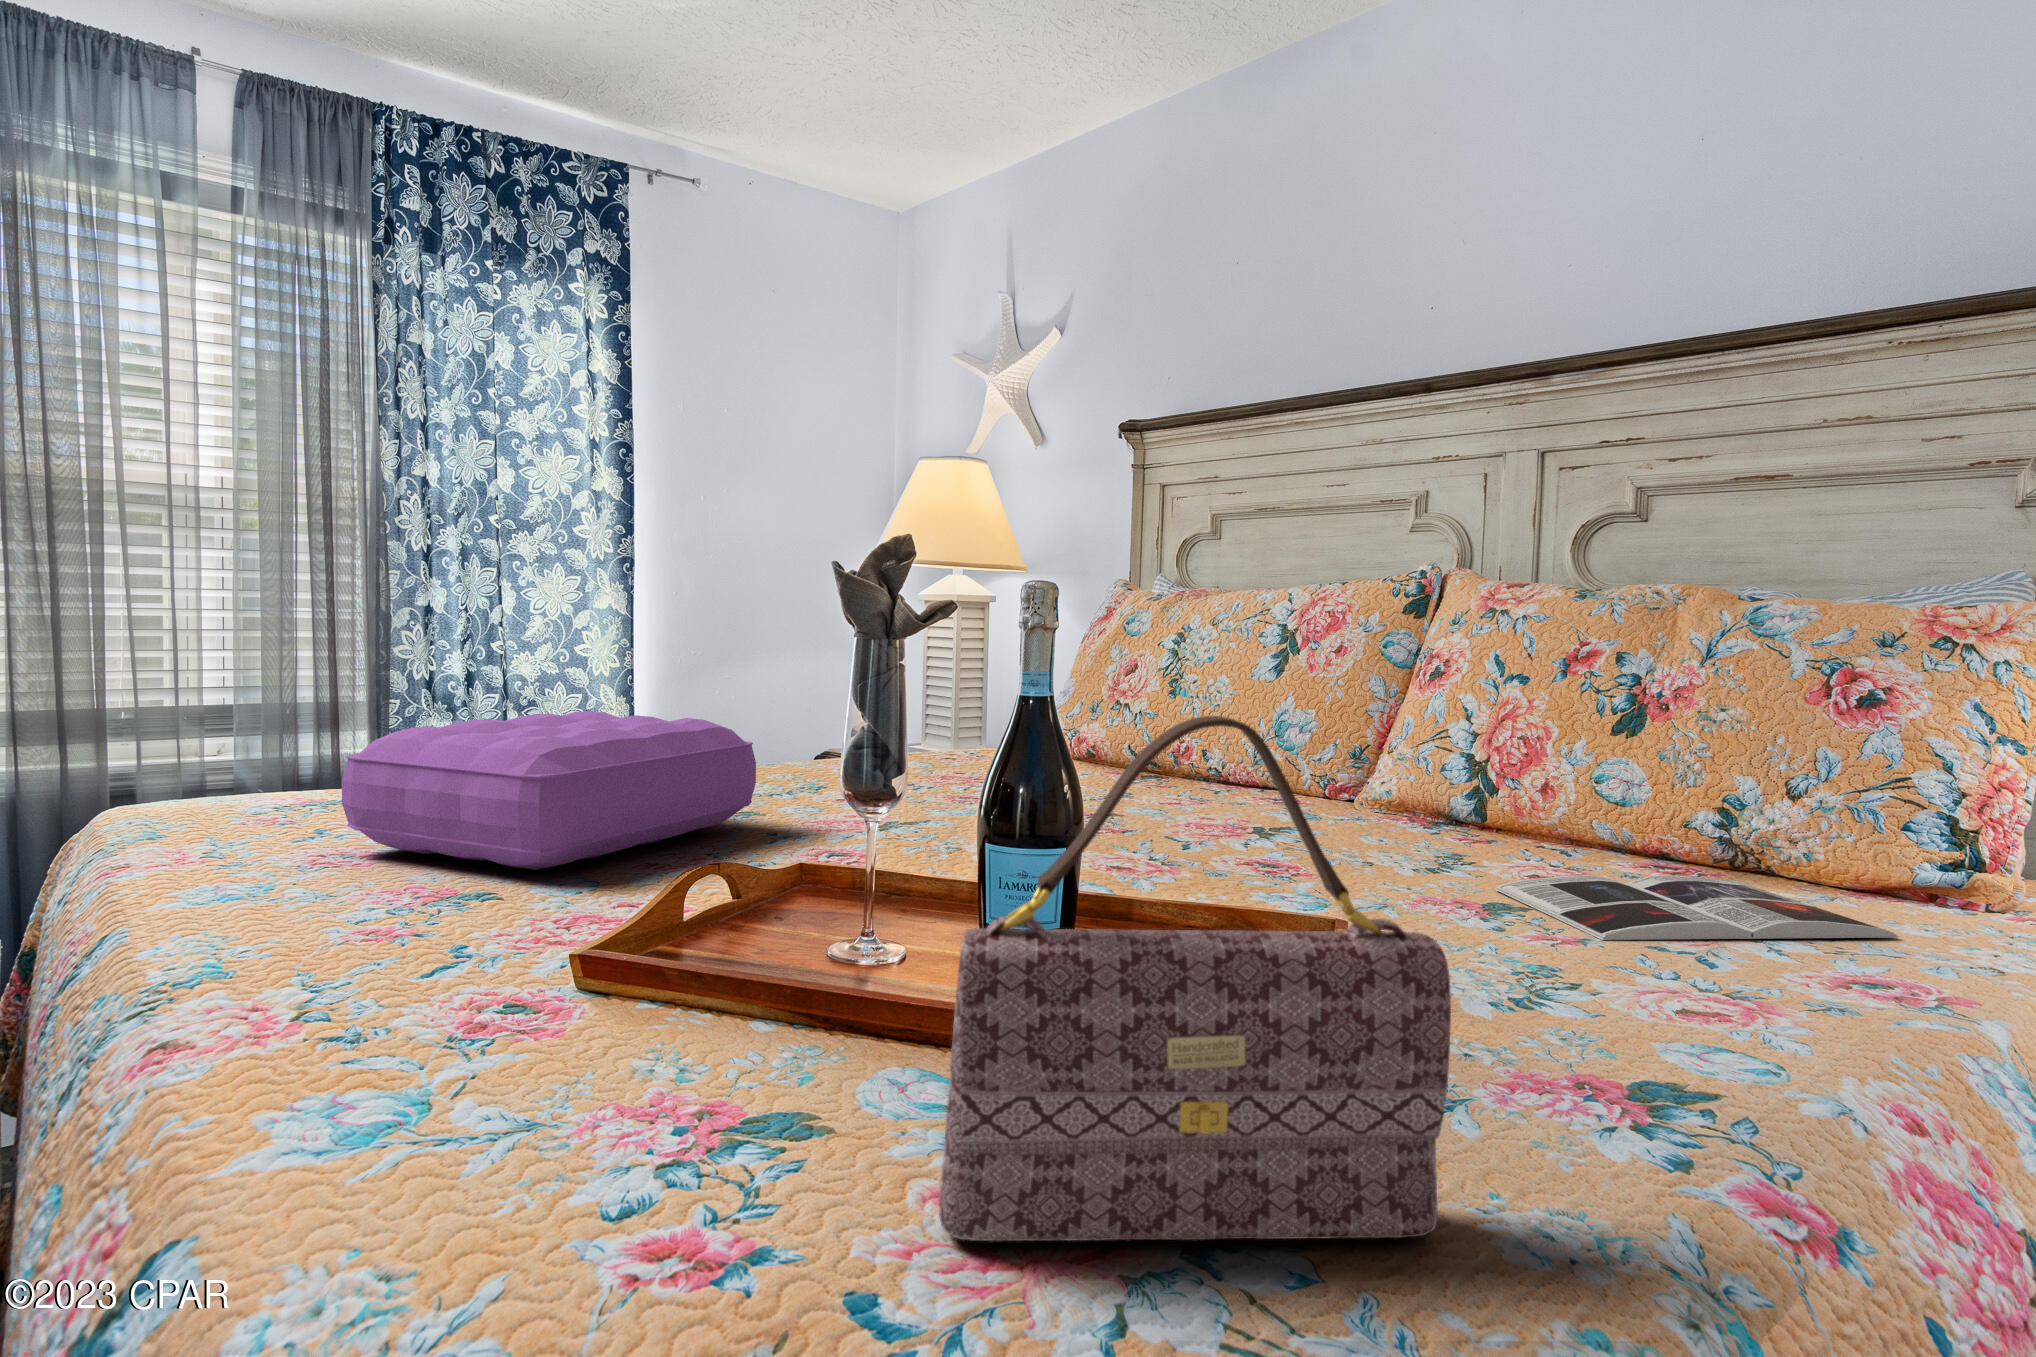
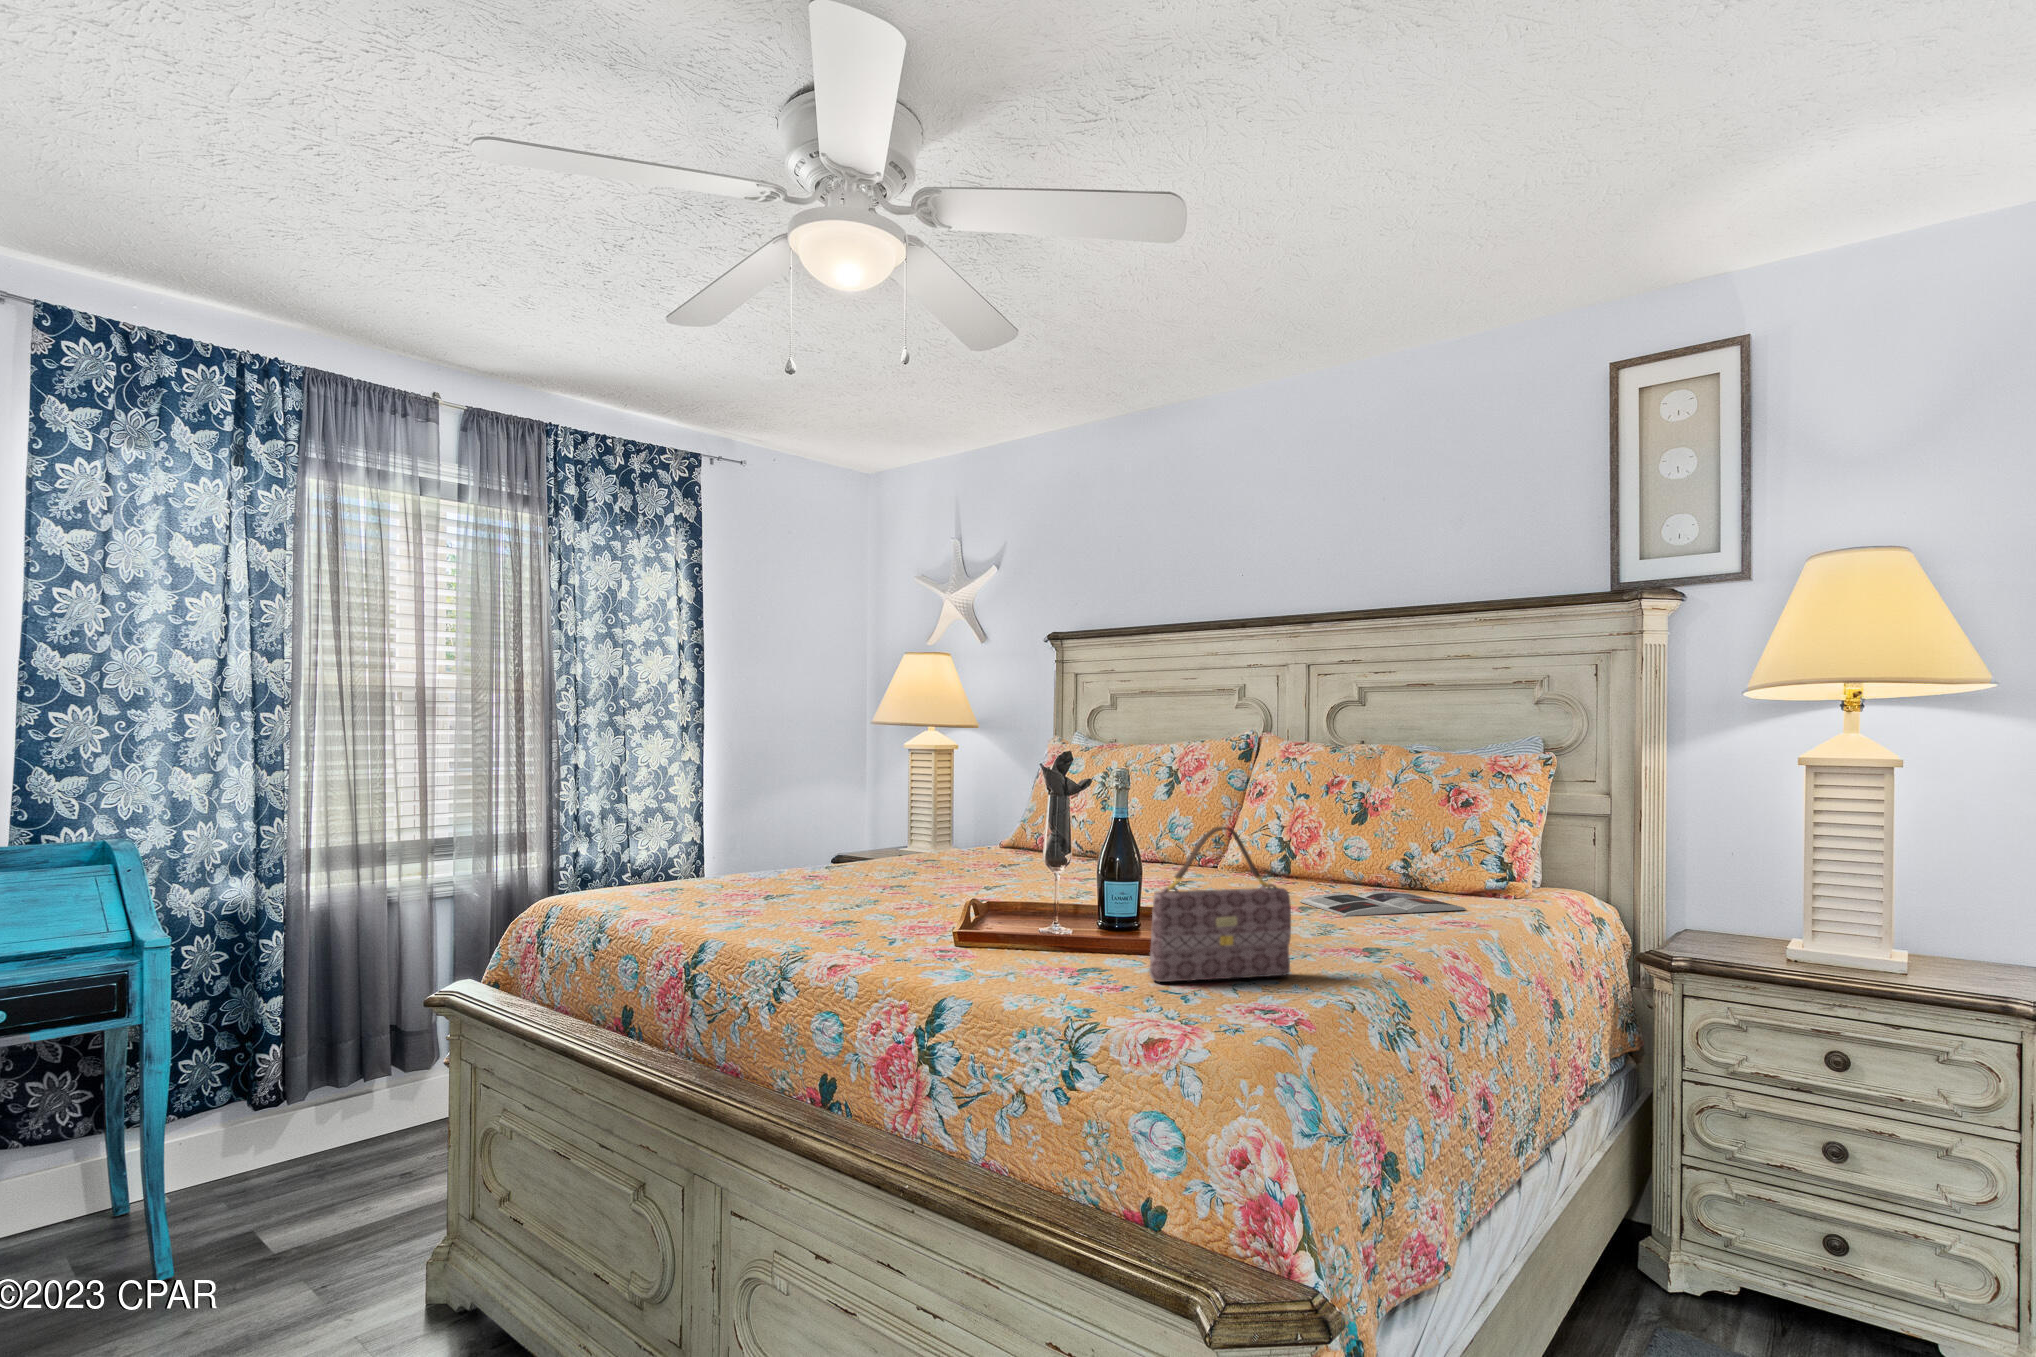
pillow: present [342,711,756,870] -> none [739,833,921,913]

